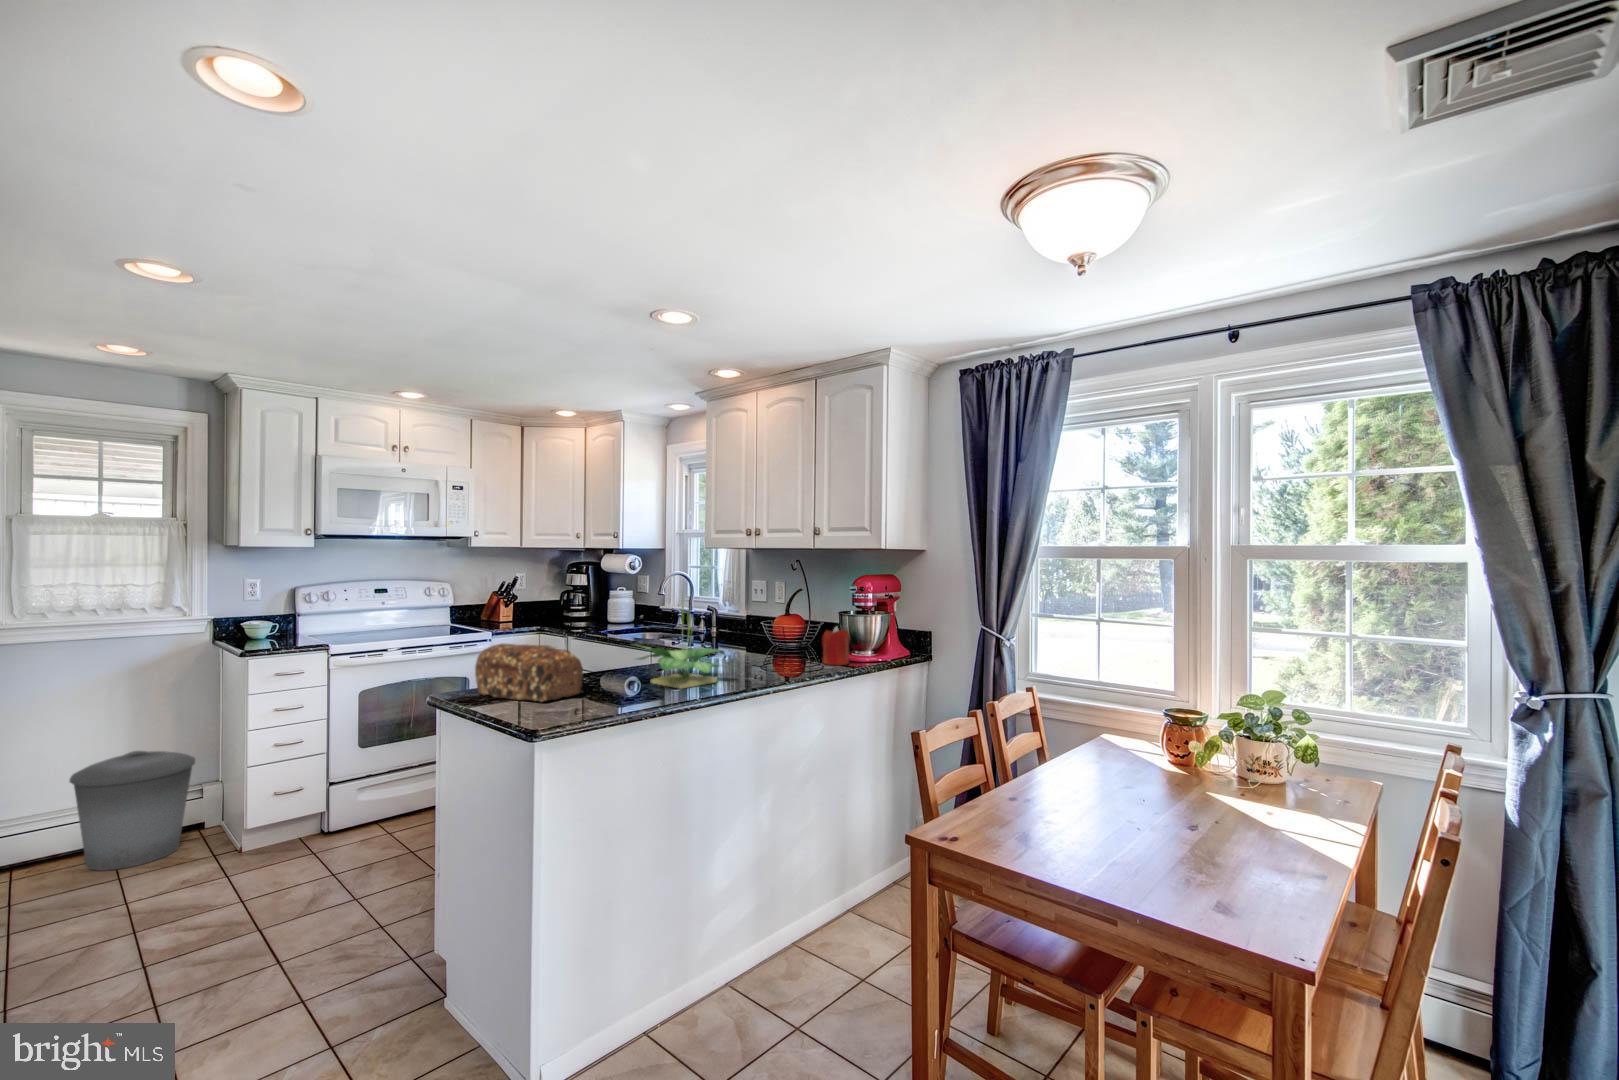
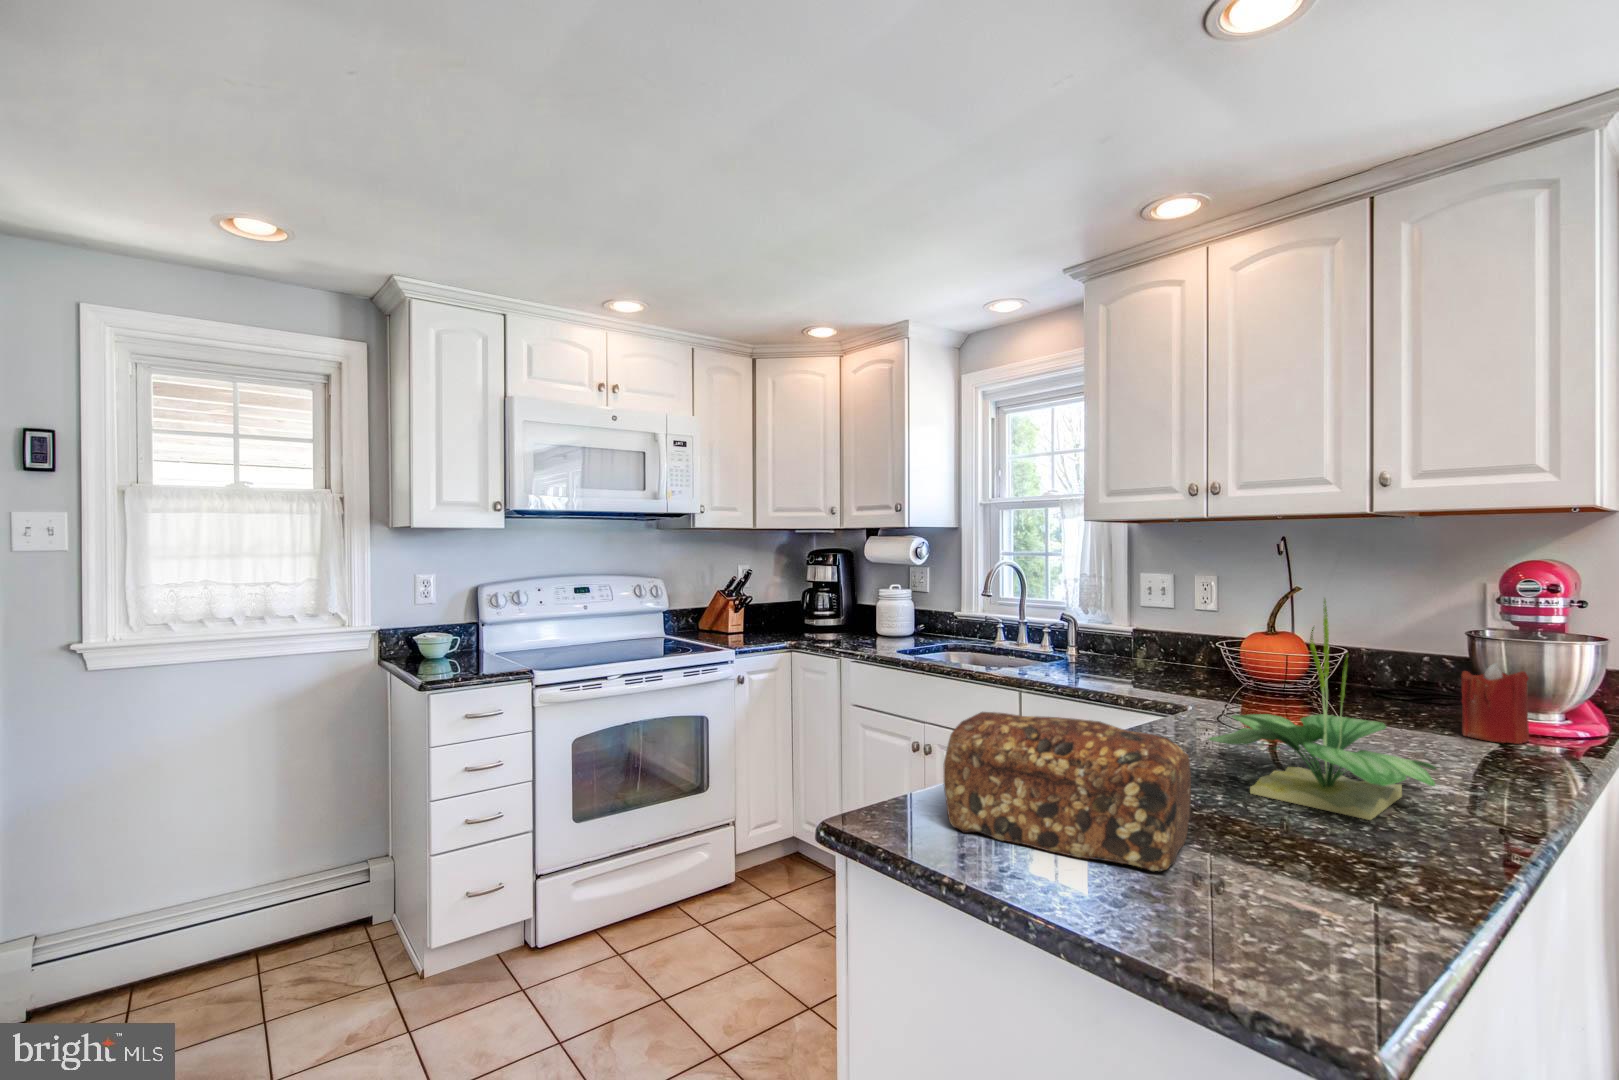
trash can: present [70,751,195,871] -> none [201,821,361,1000]

